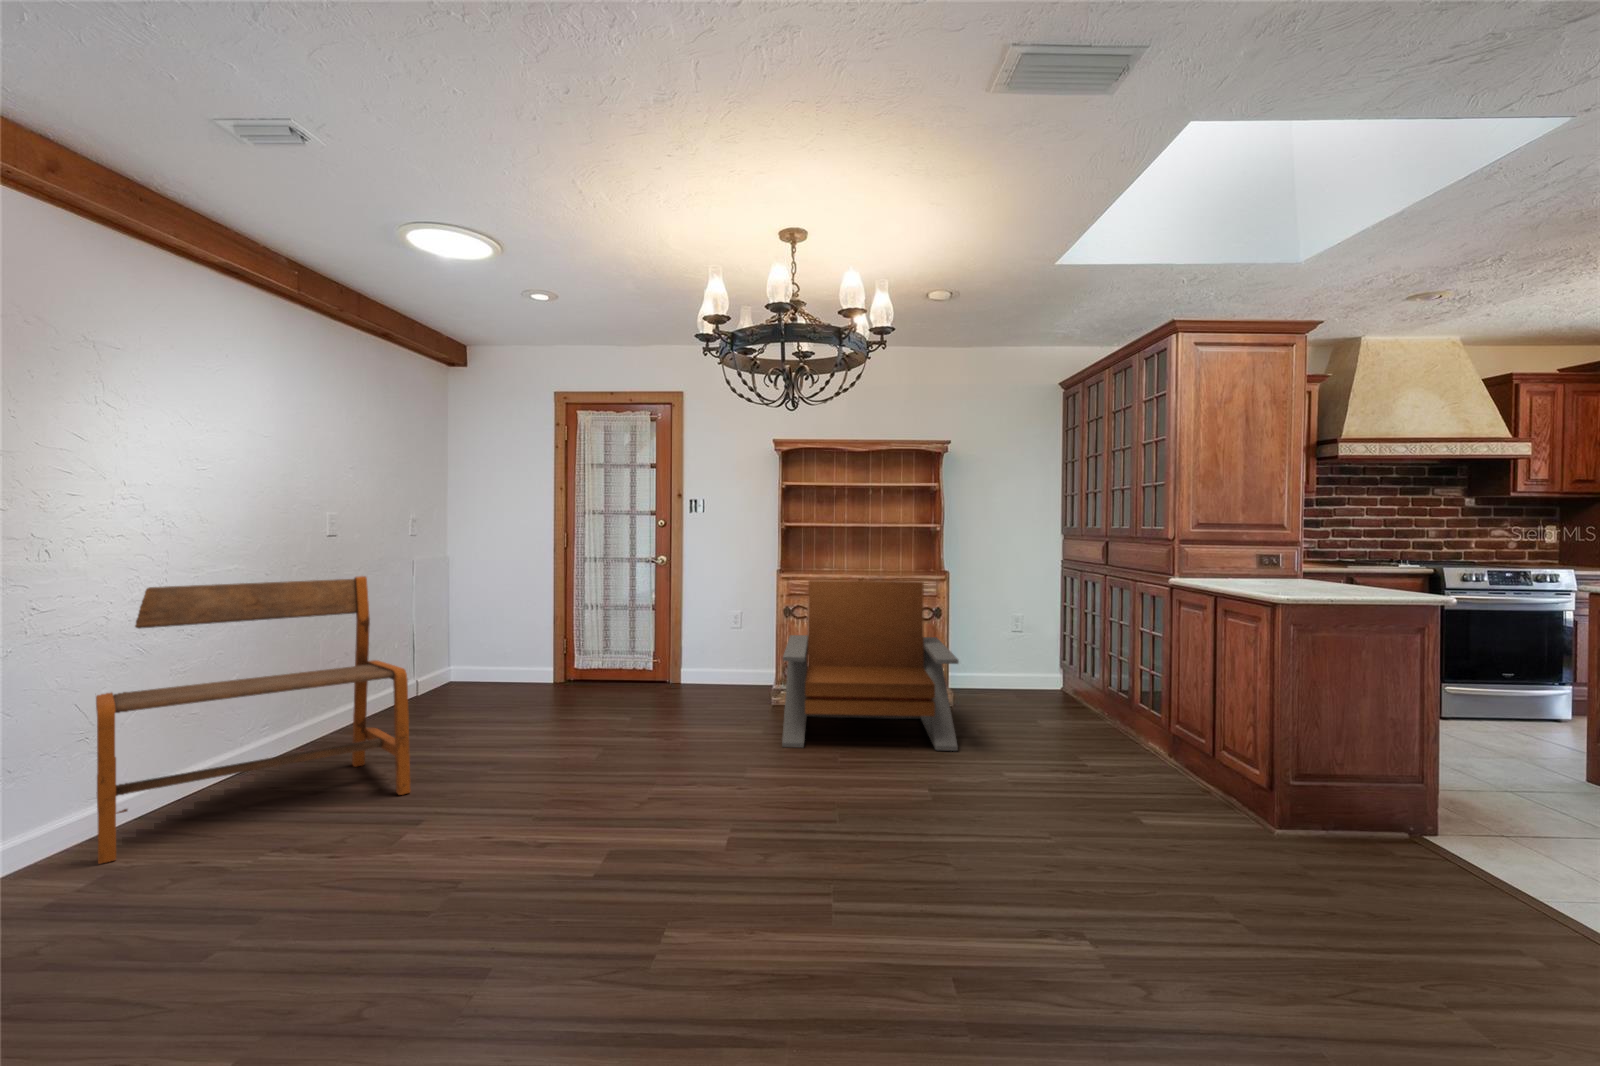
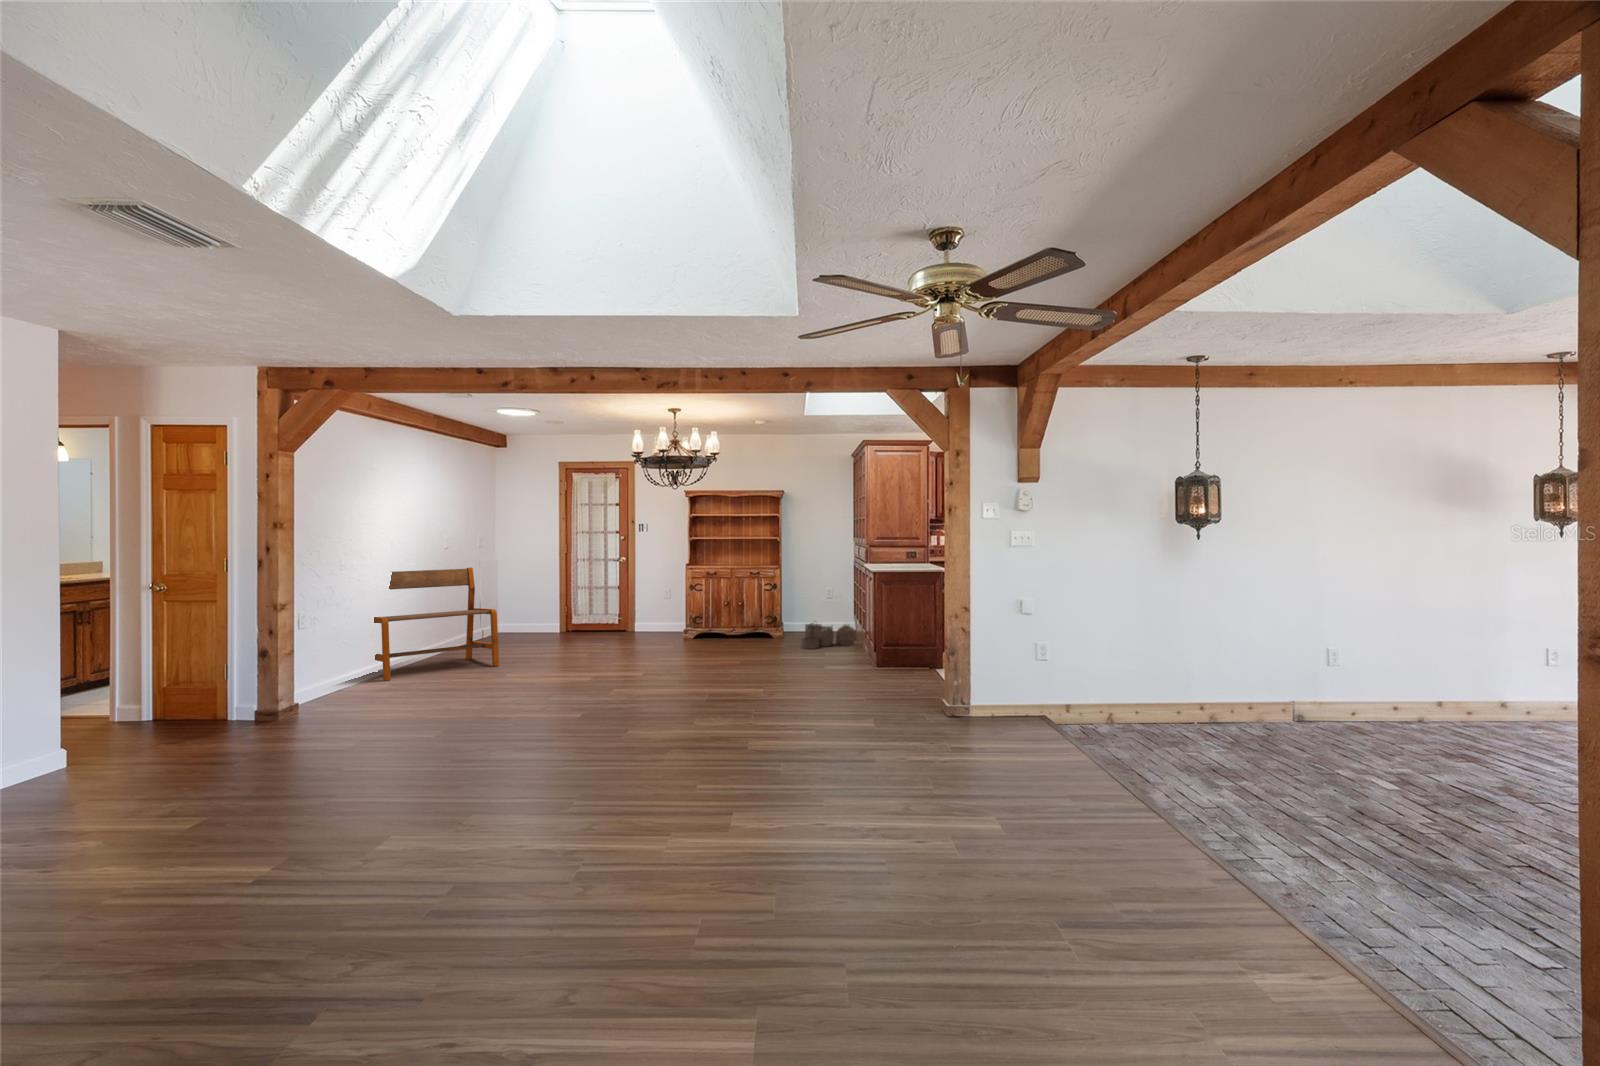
lounge chair: present [782,580,959,751] -> none [679,569,773,653]
woven basket: none [995,675,1097,737] -> present [801,623,857,649]

